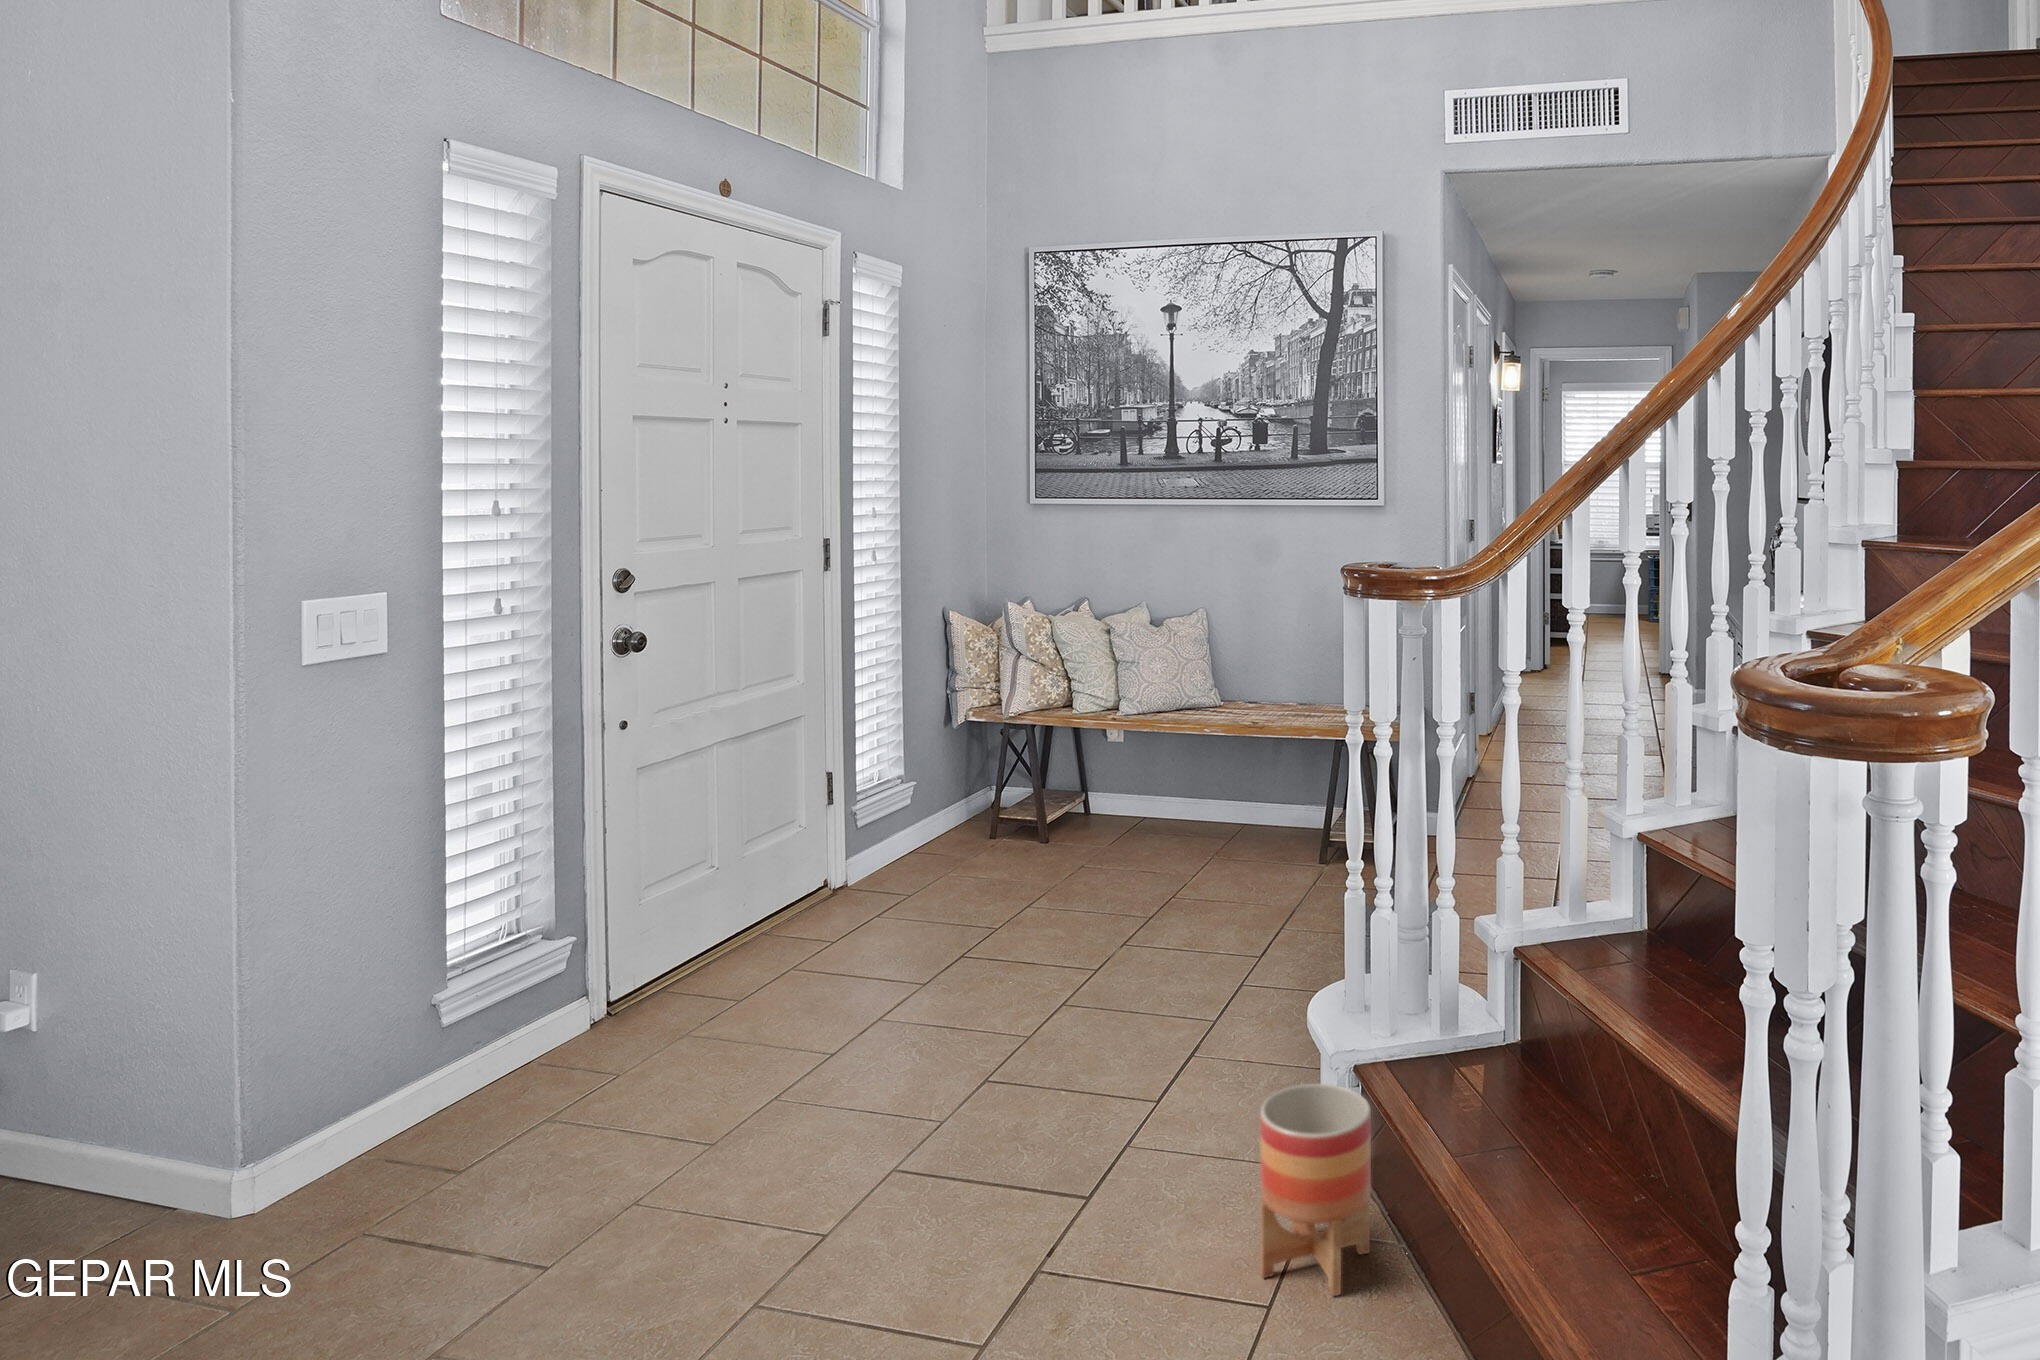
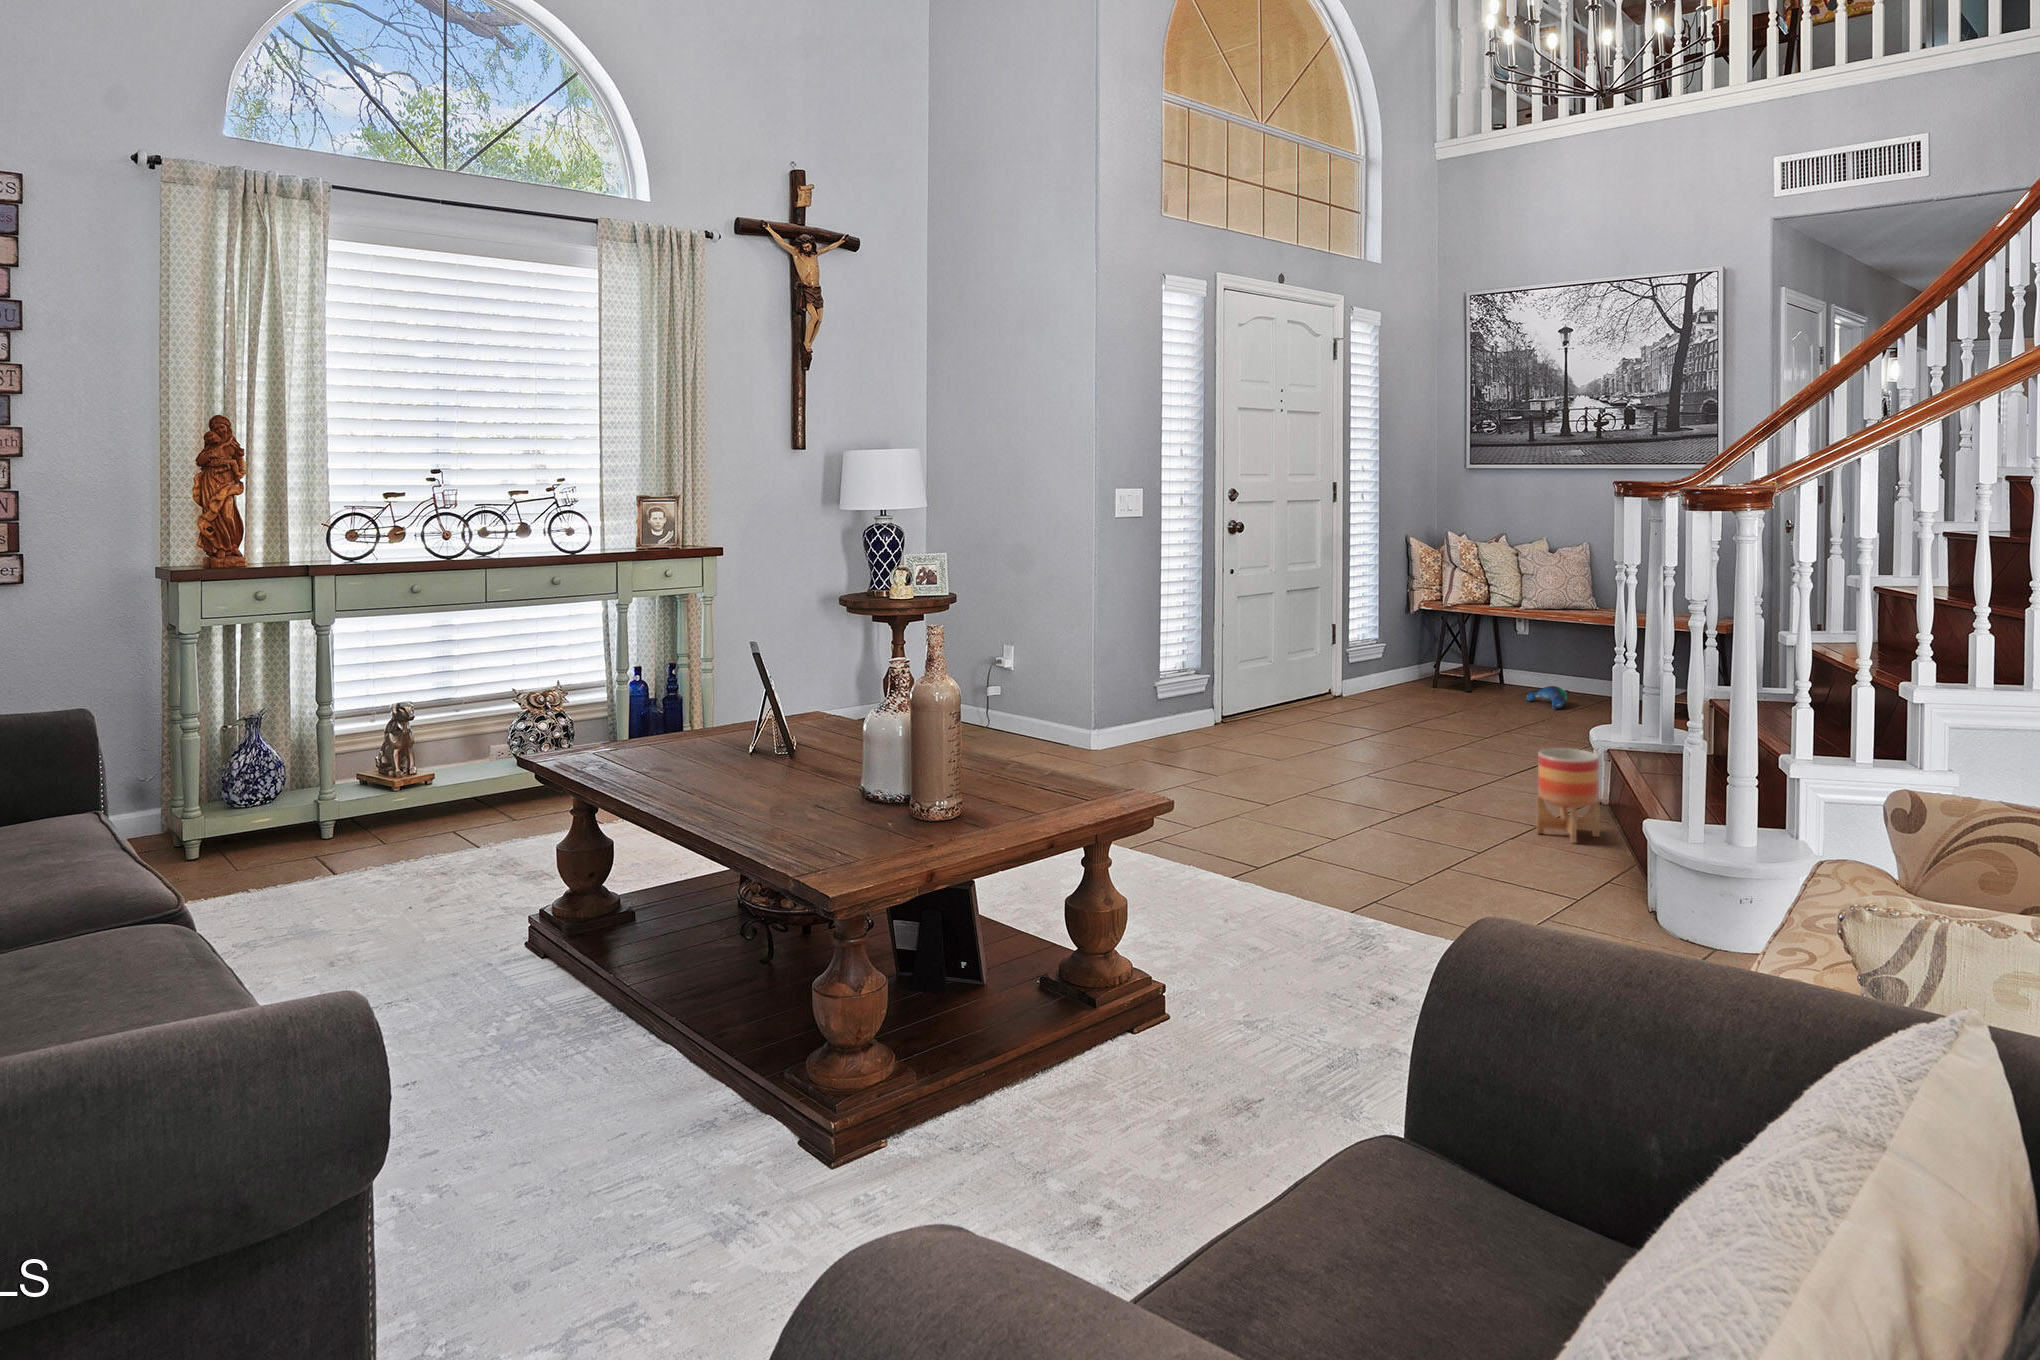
plush toy: none [1128,828,1190,868] -> present [1526,686,1569,709]

